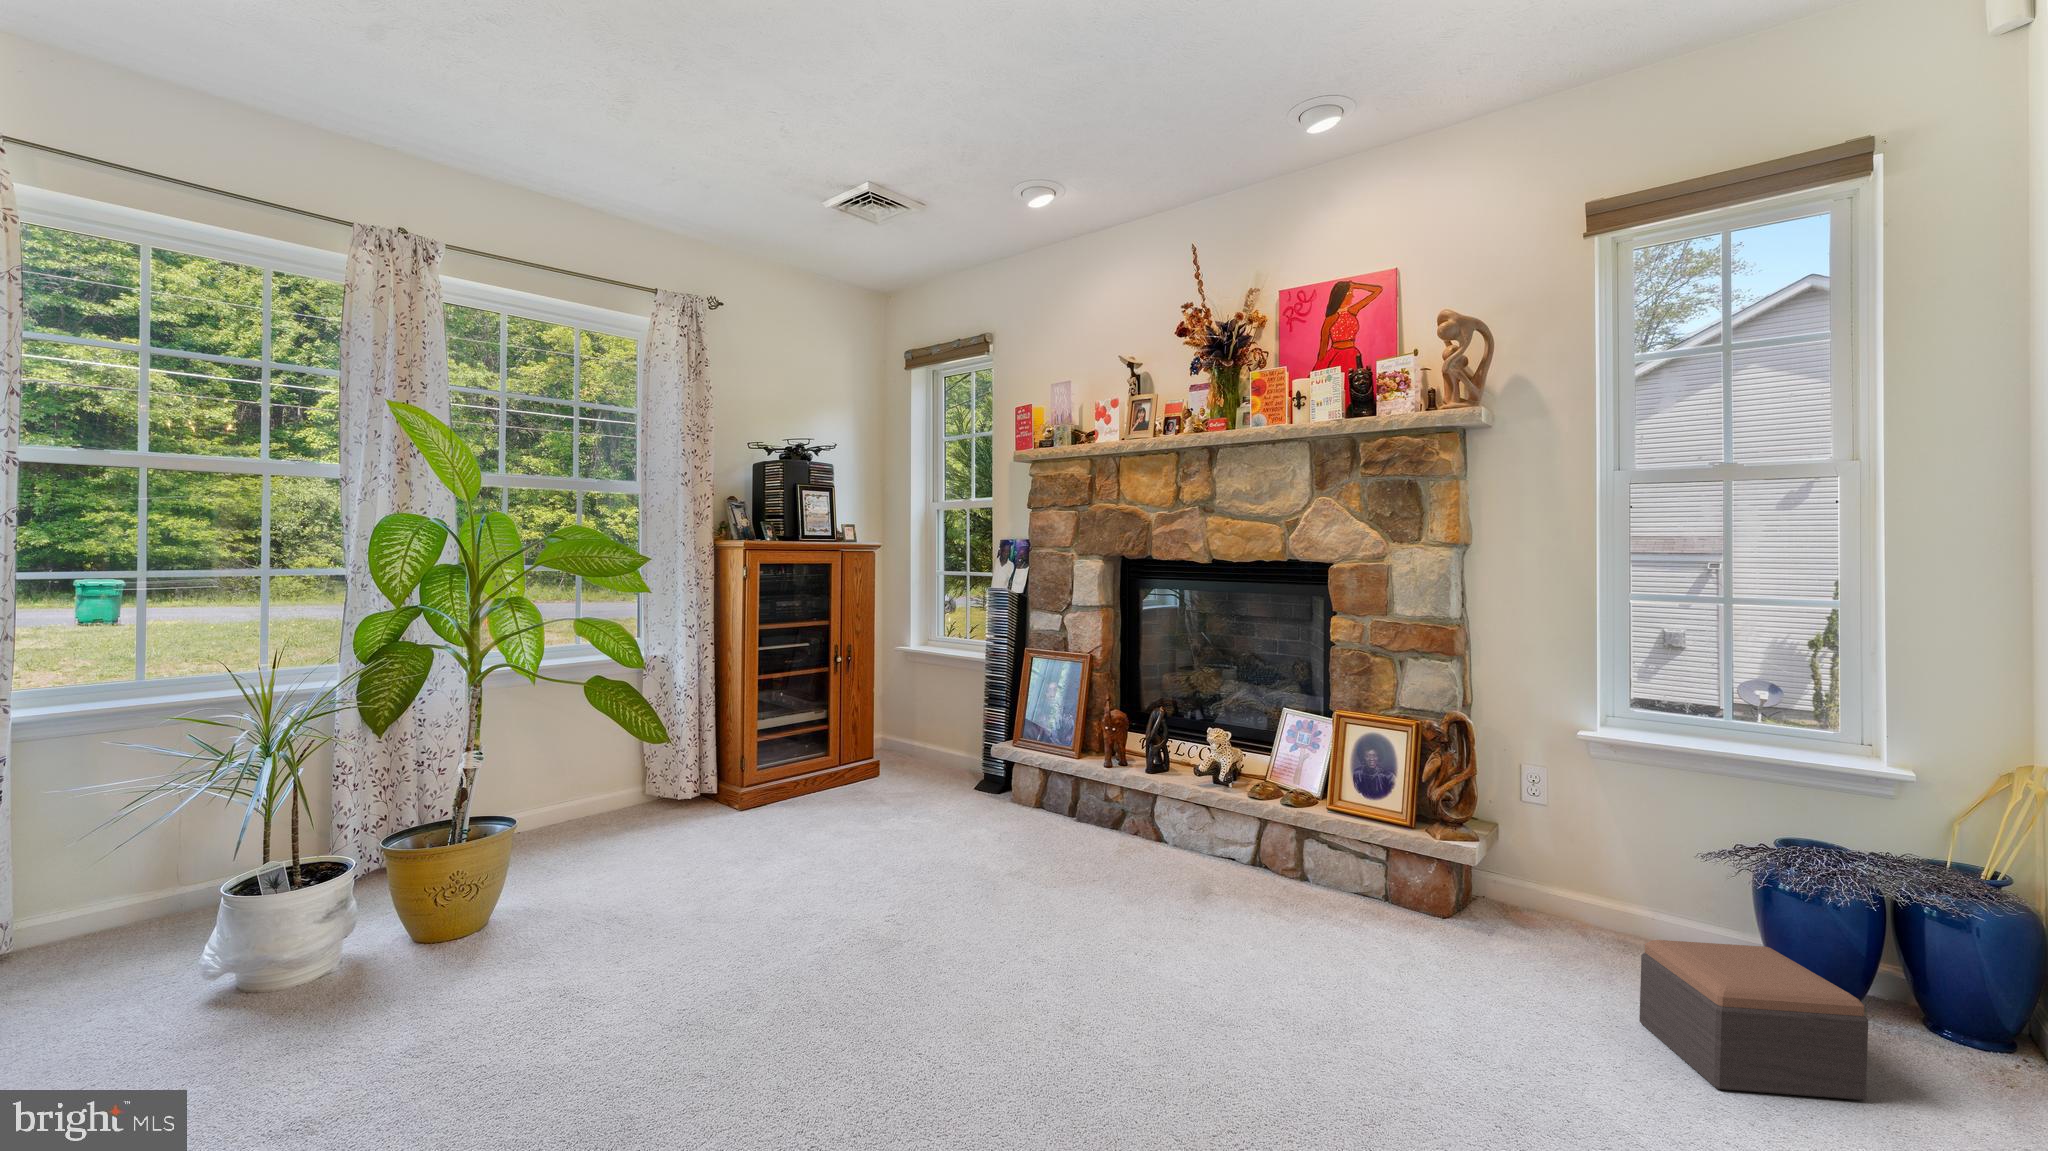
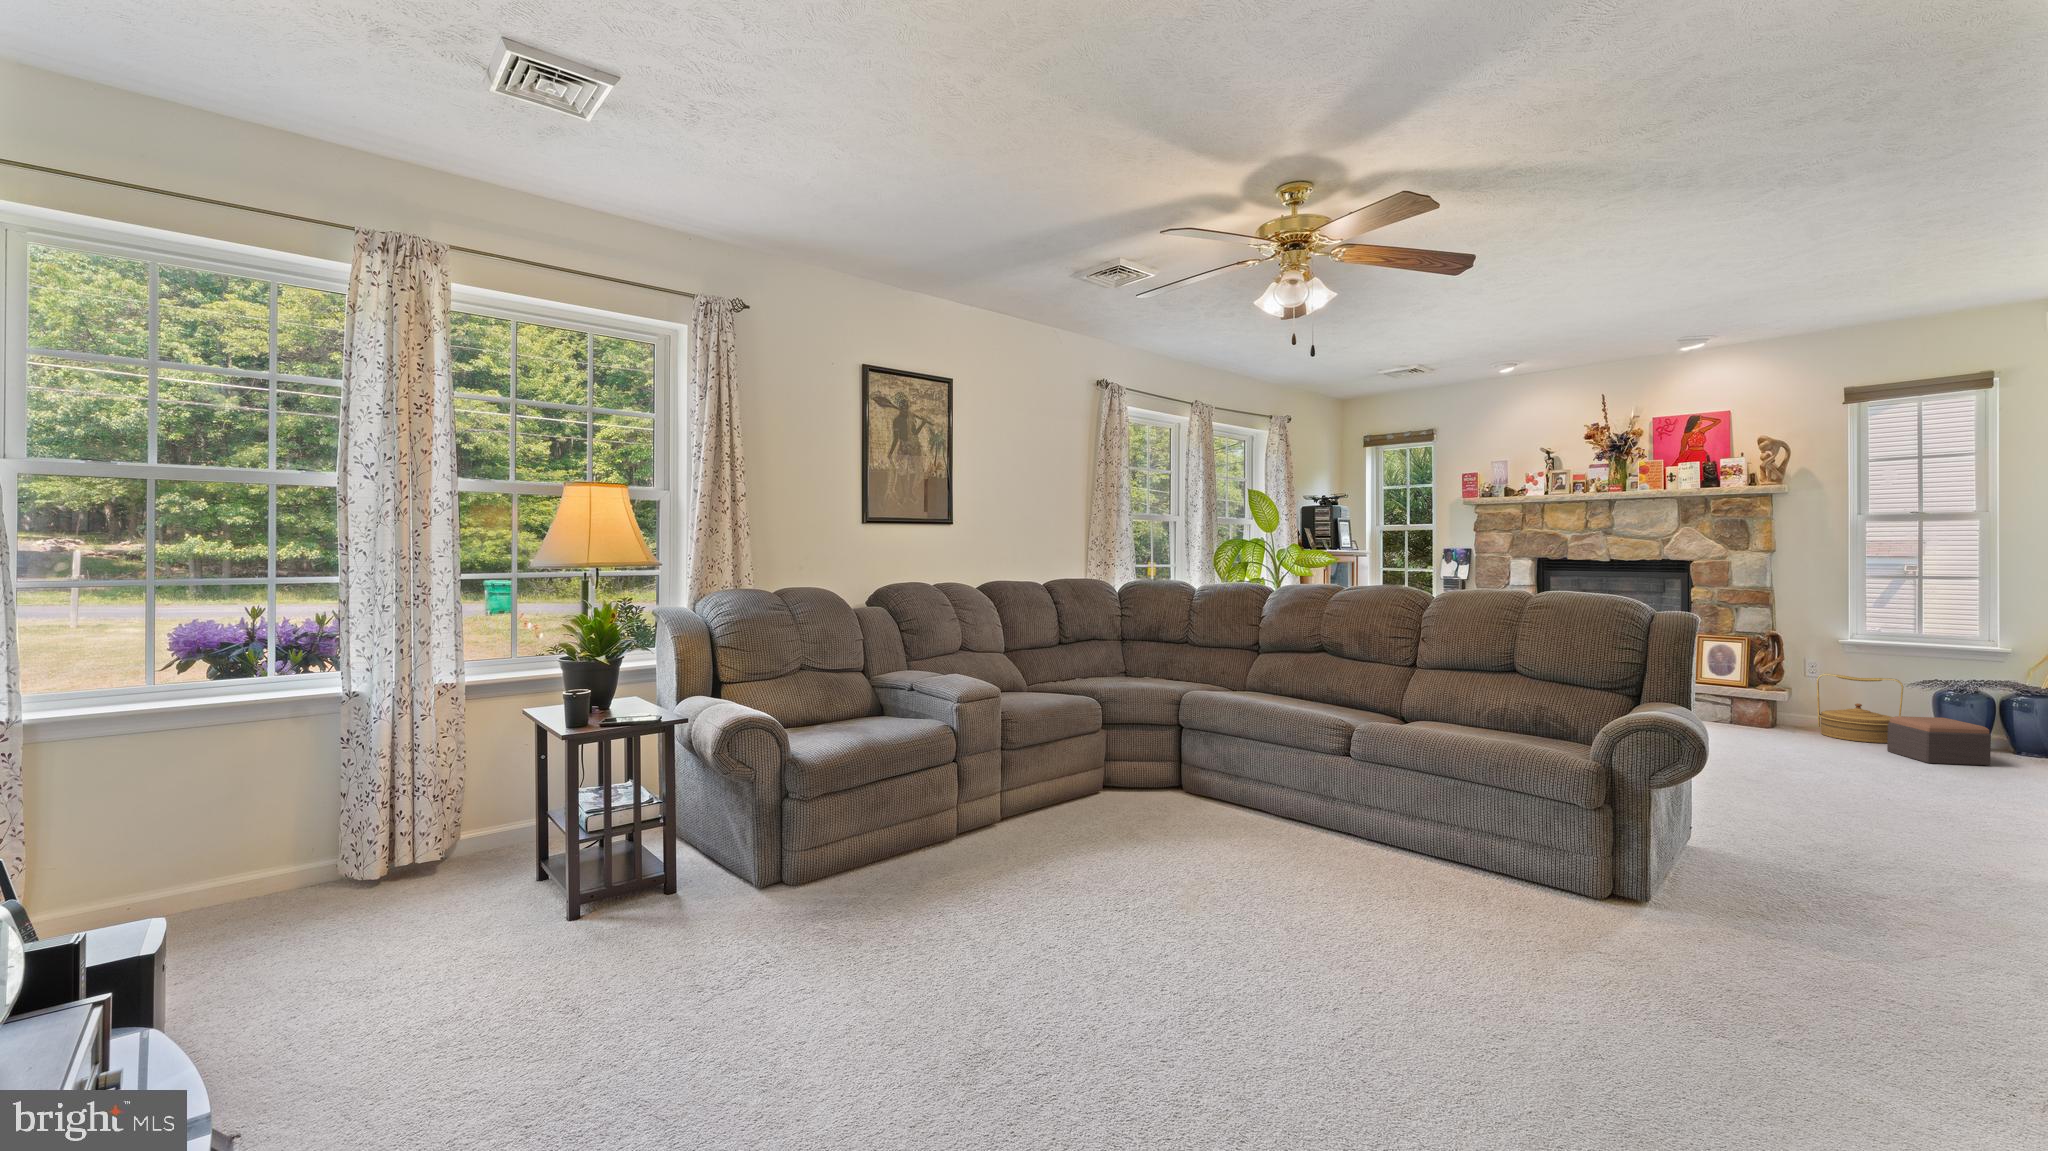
woven basket: none [1525,809,1688,981] -> present [1817,674,1903,743]

